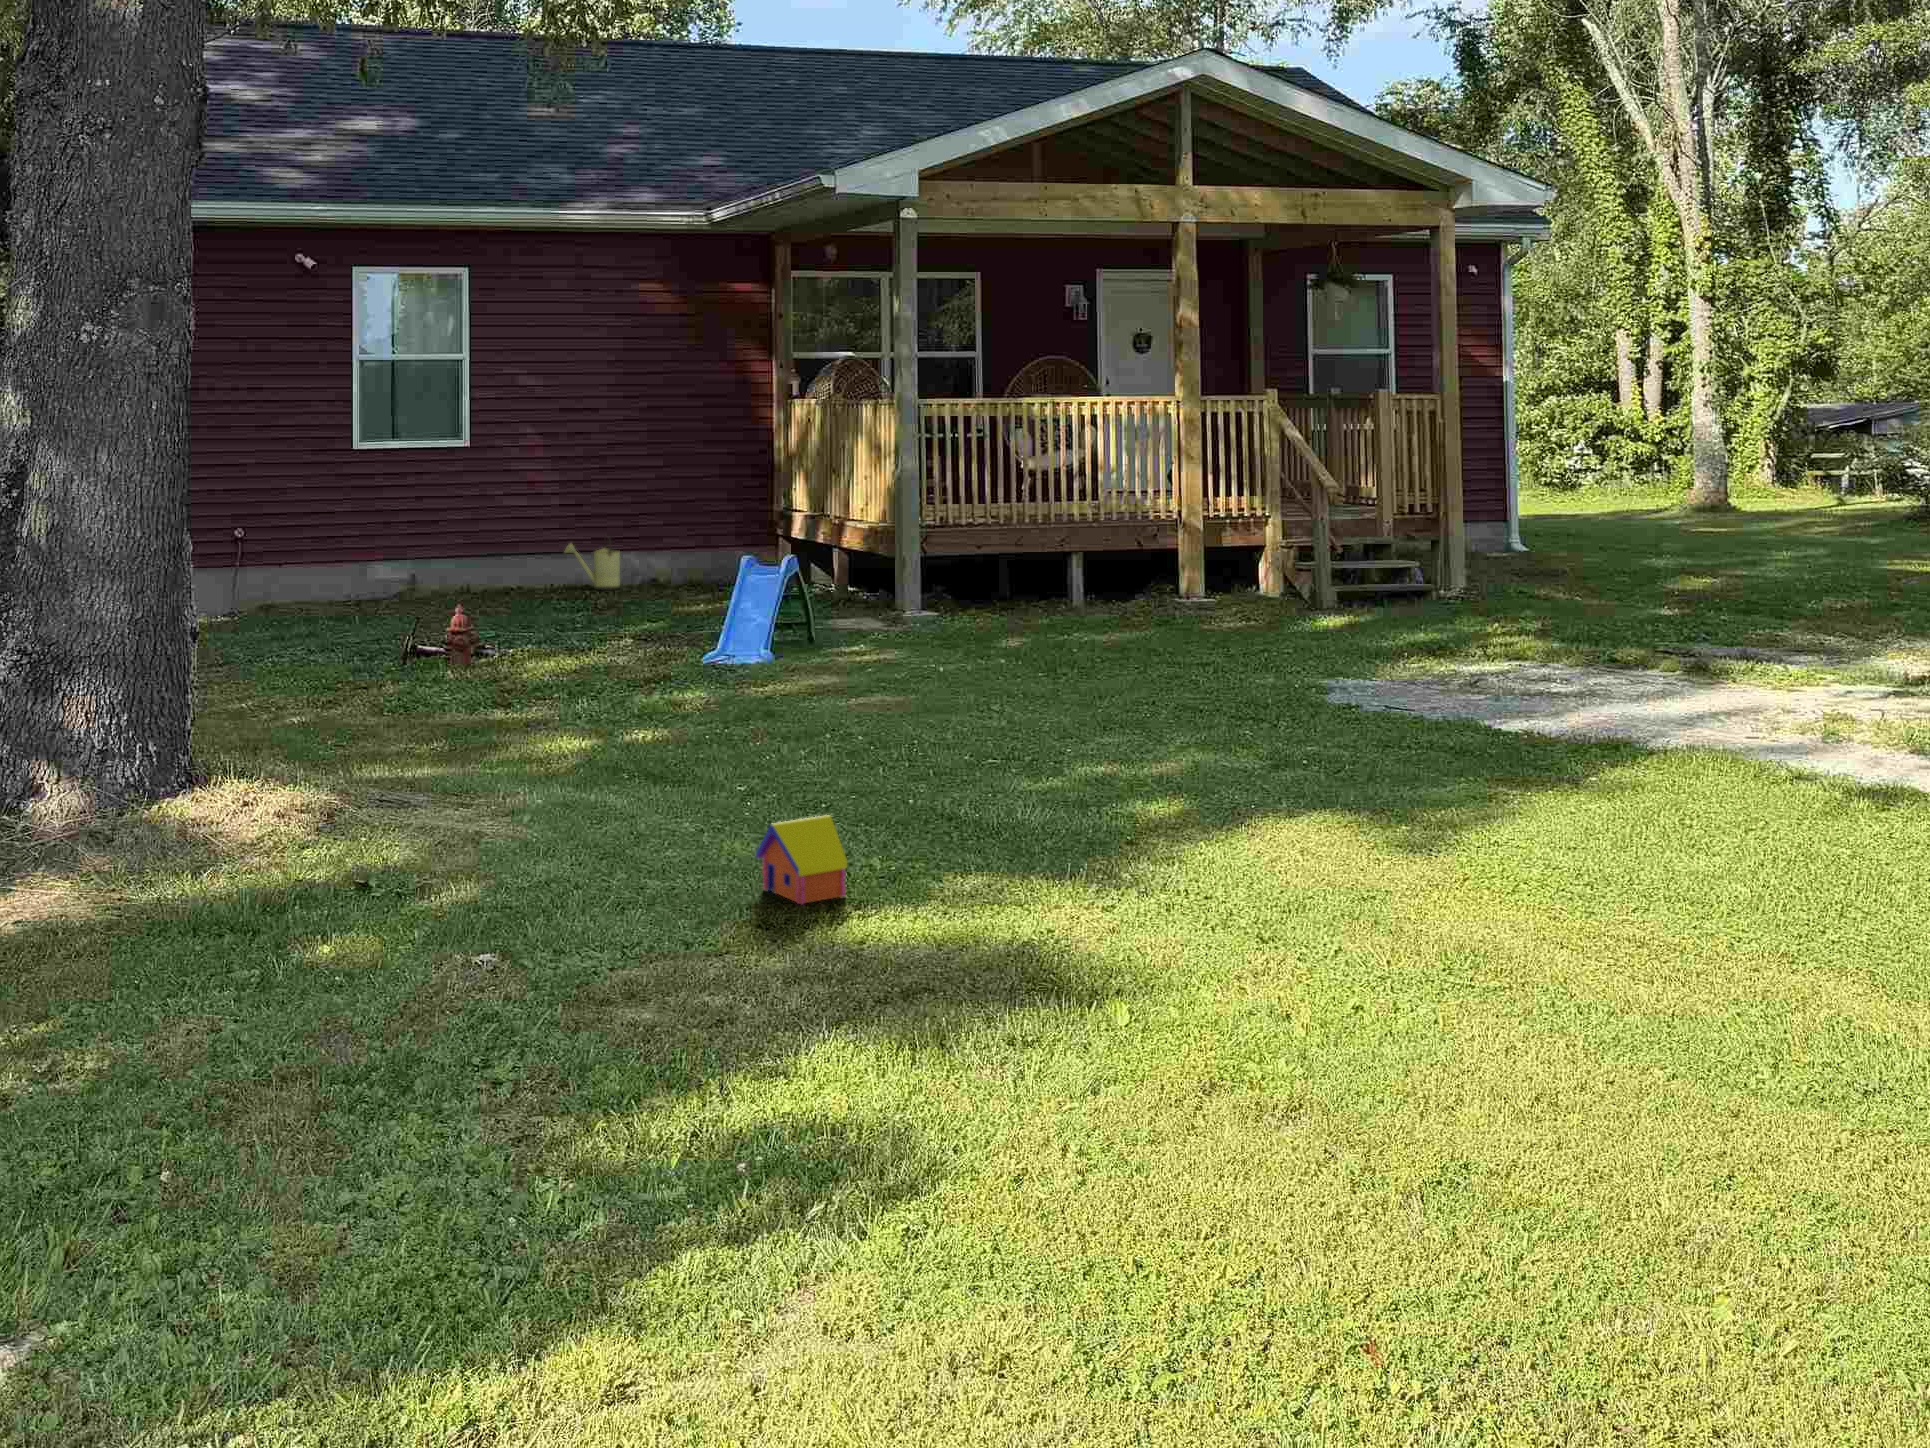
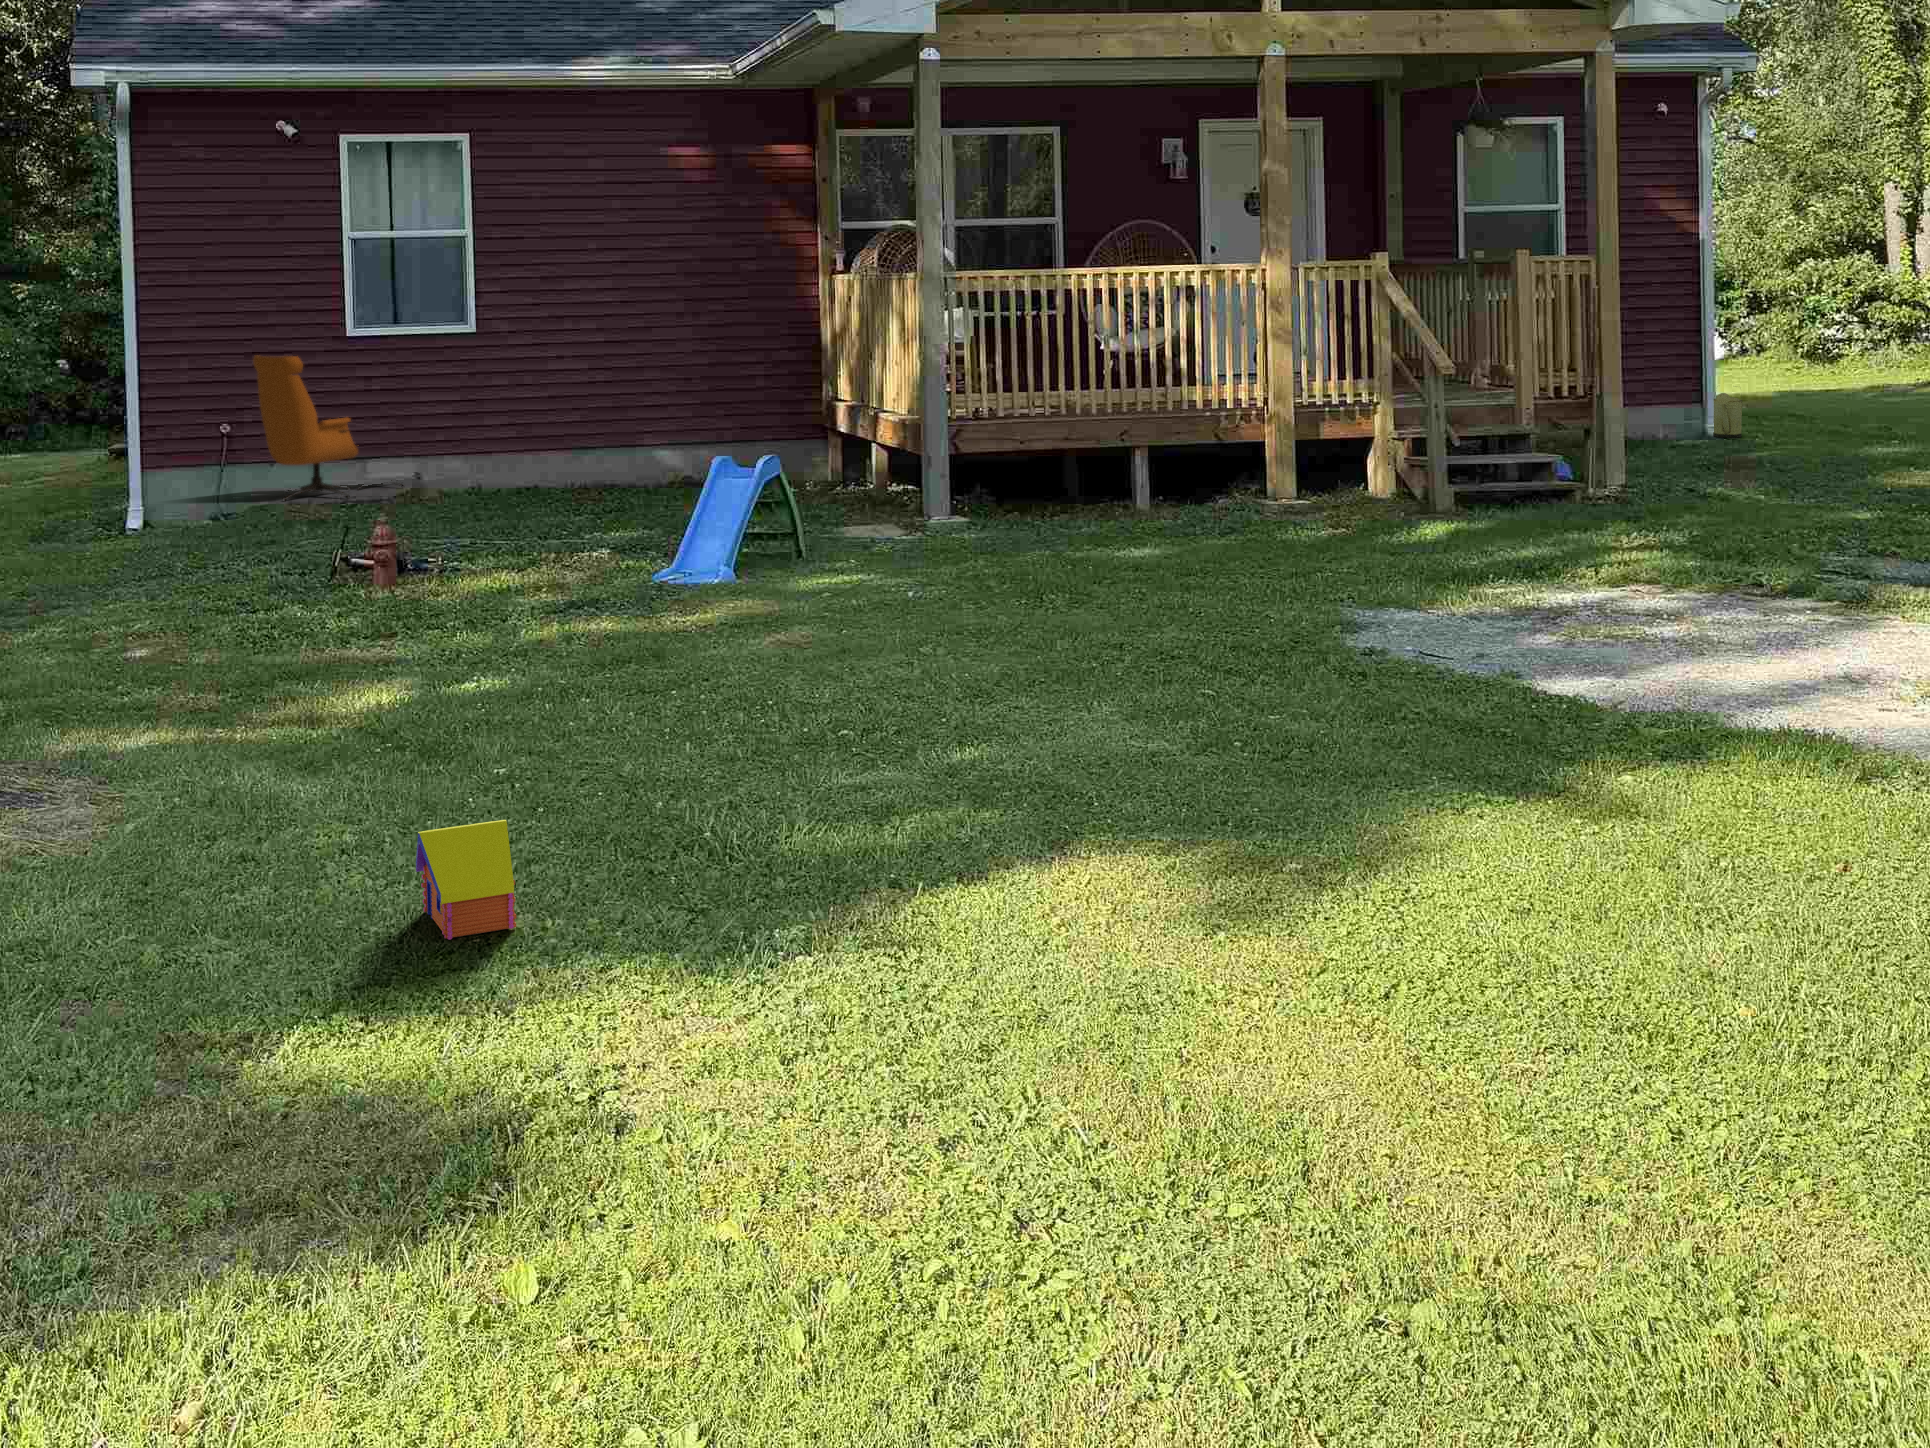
lounge chair: none [254,475,390,613] -> present [253,355,403,501]
watering can: present [564,543,620,590] -> present [1713,393,1742,438]

